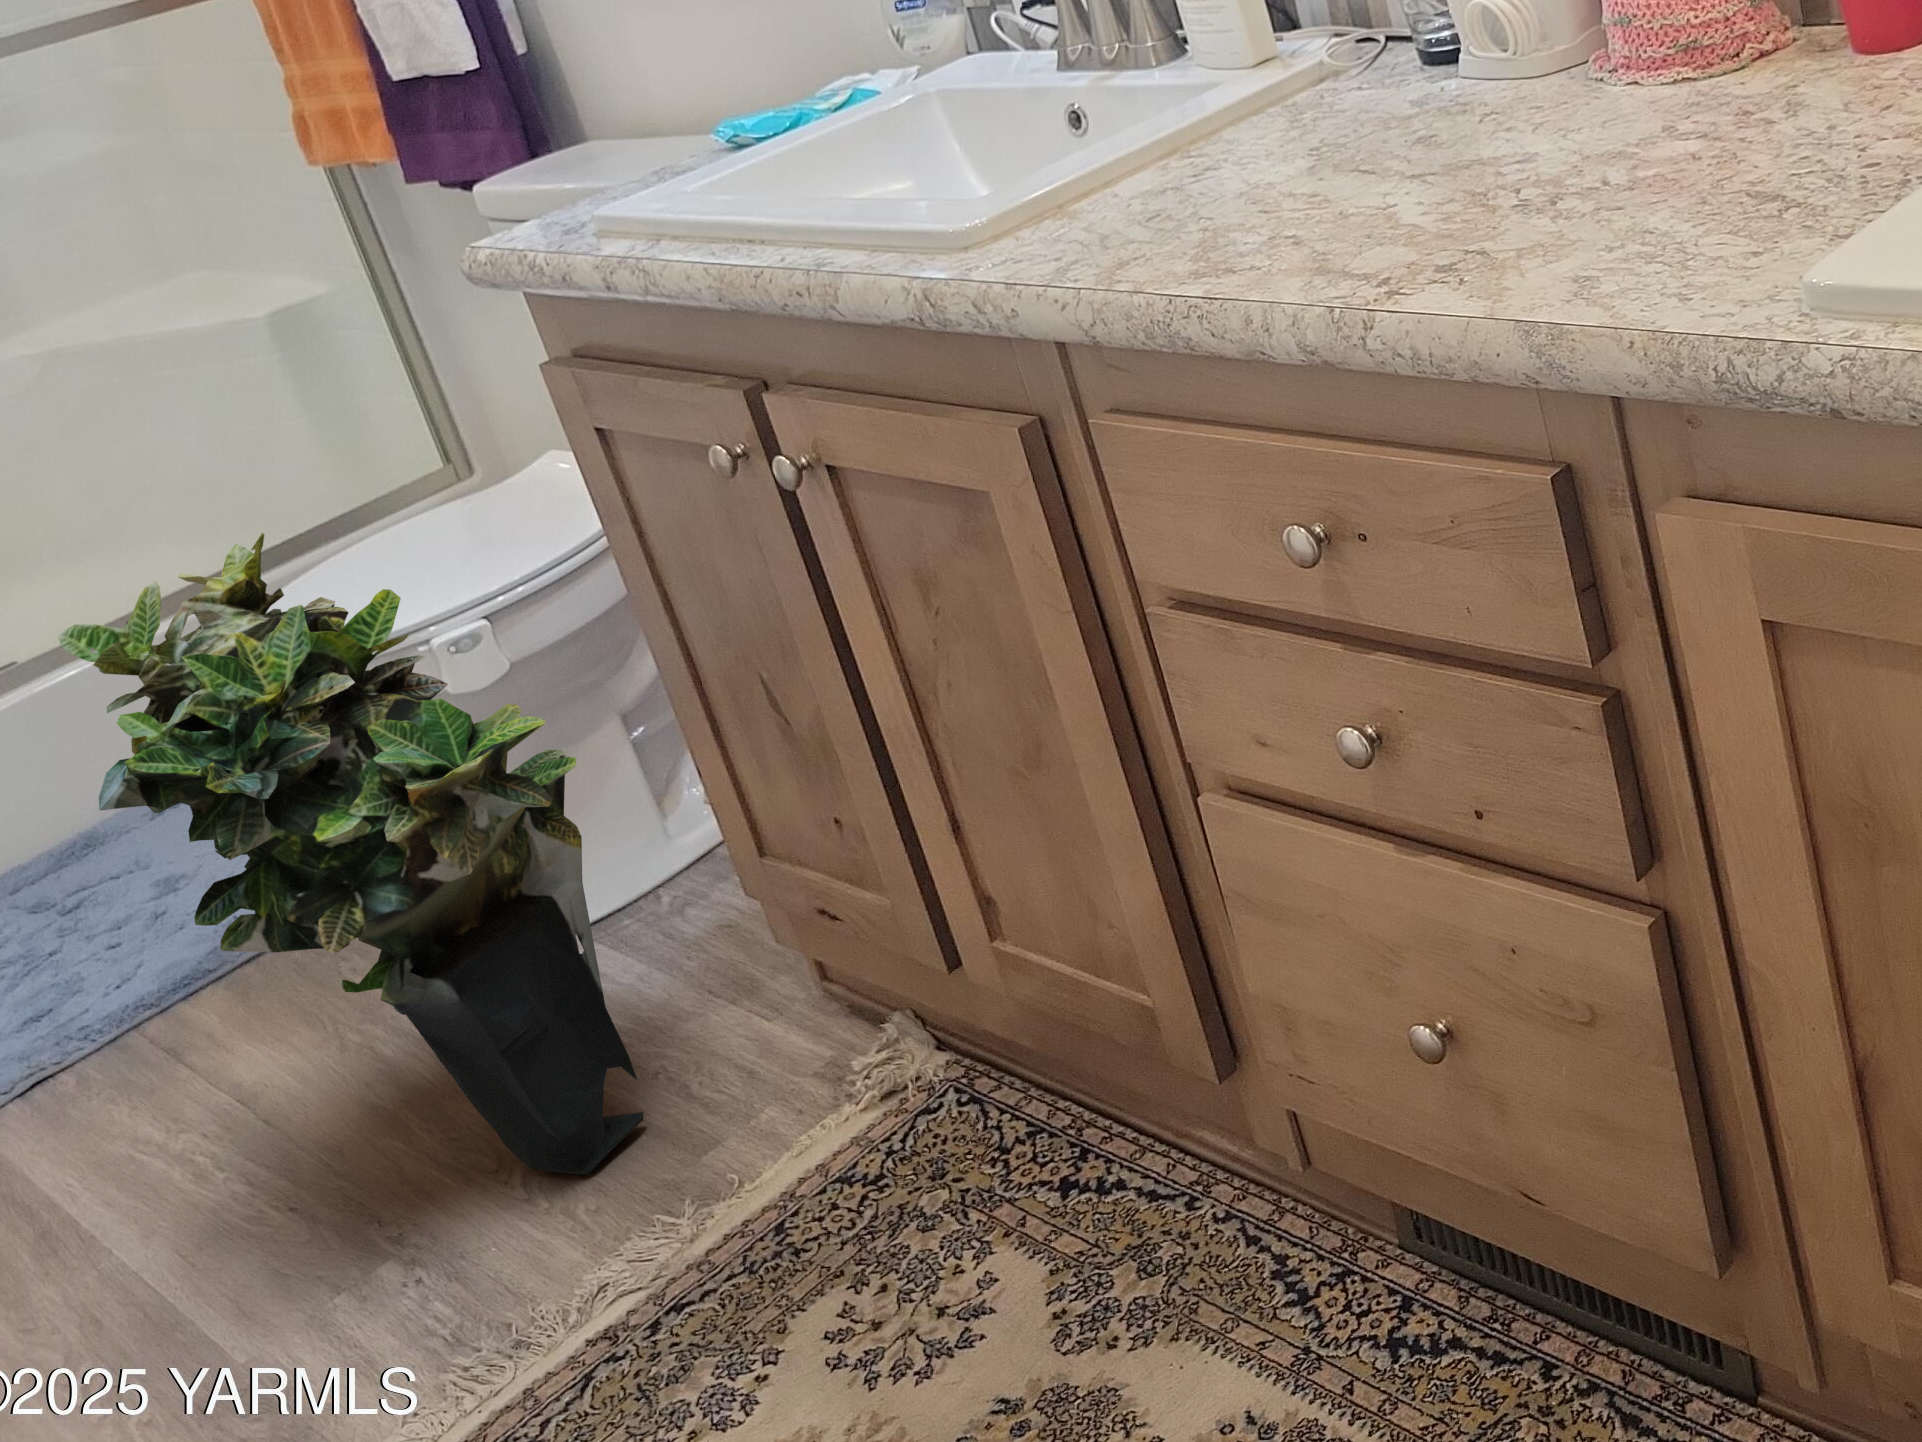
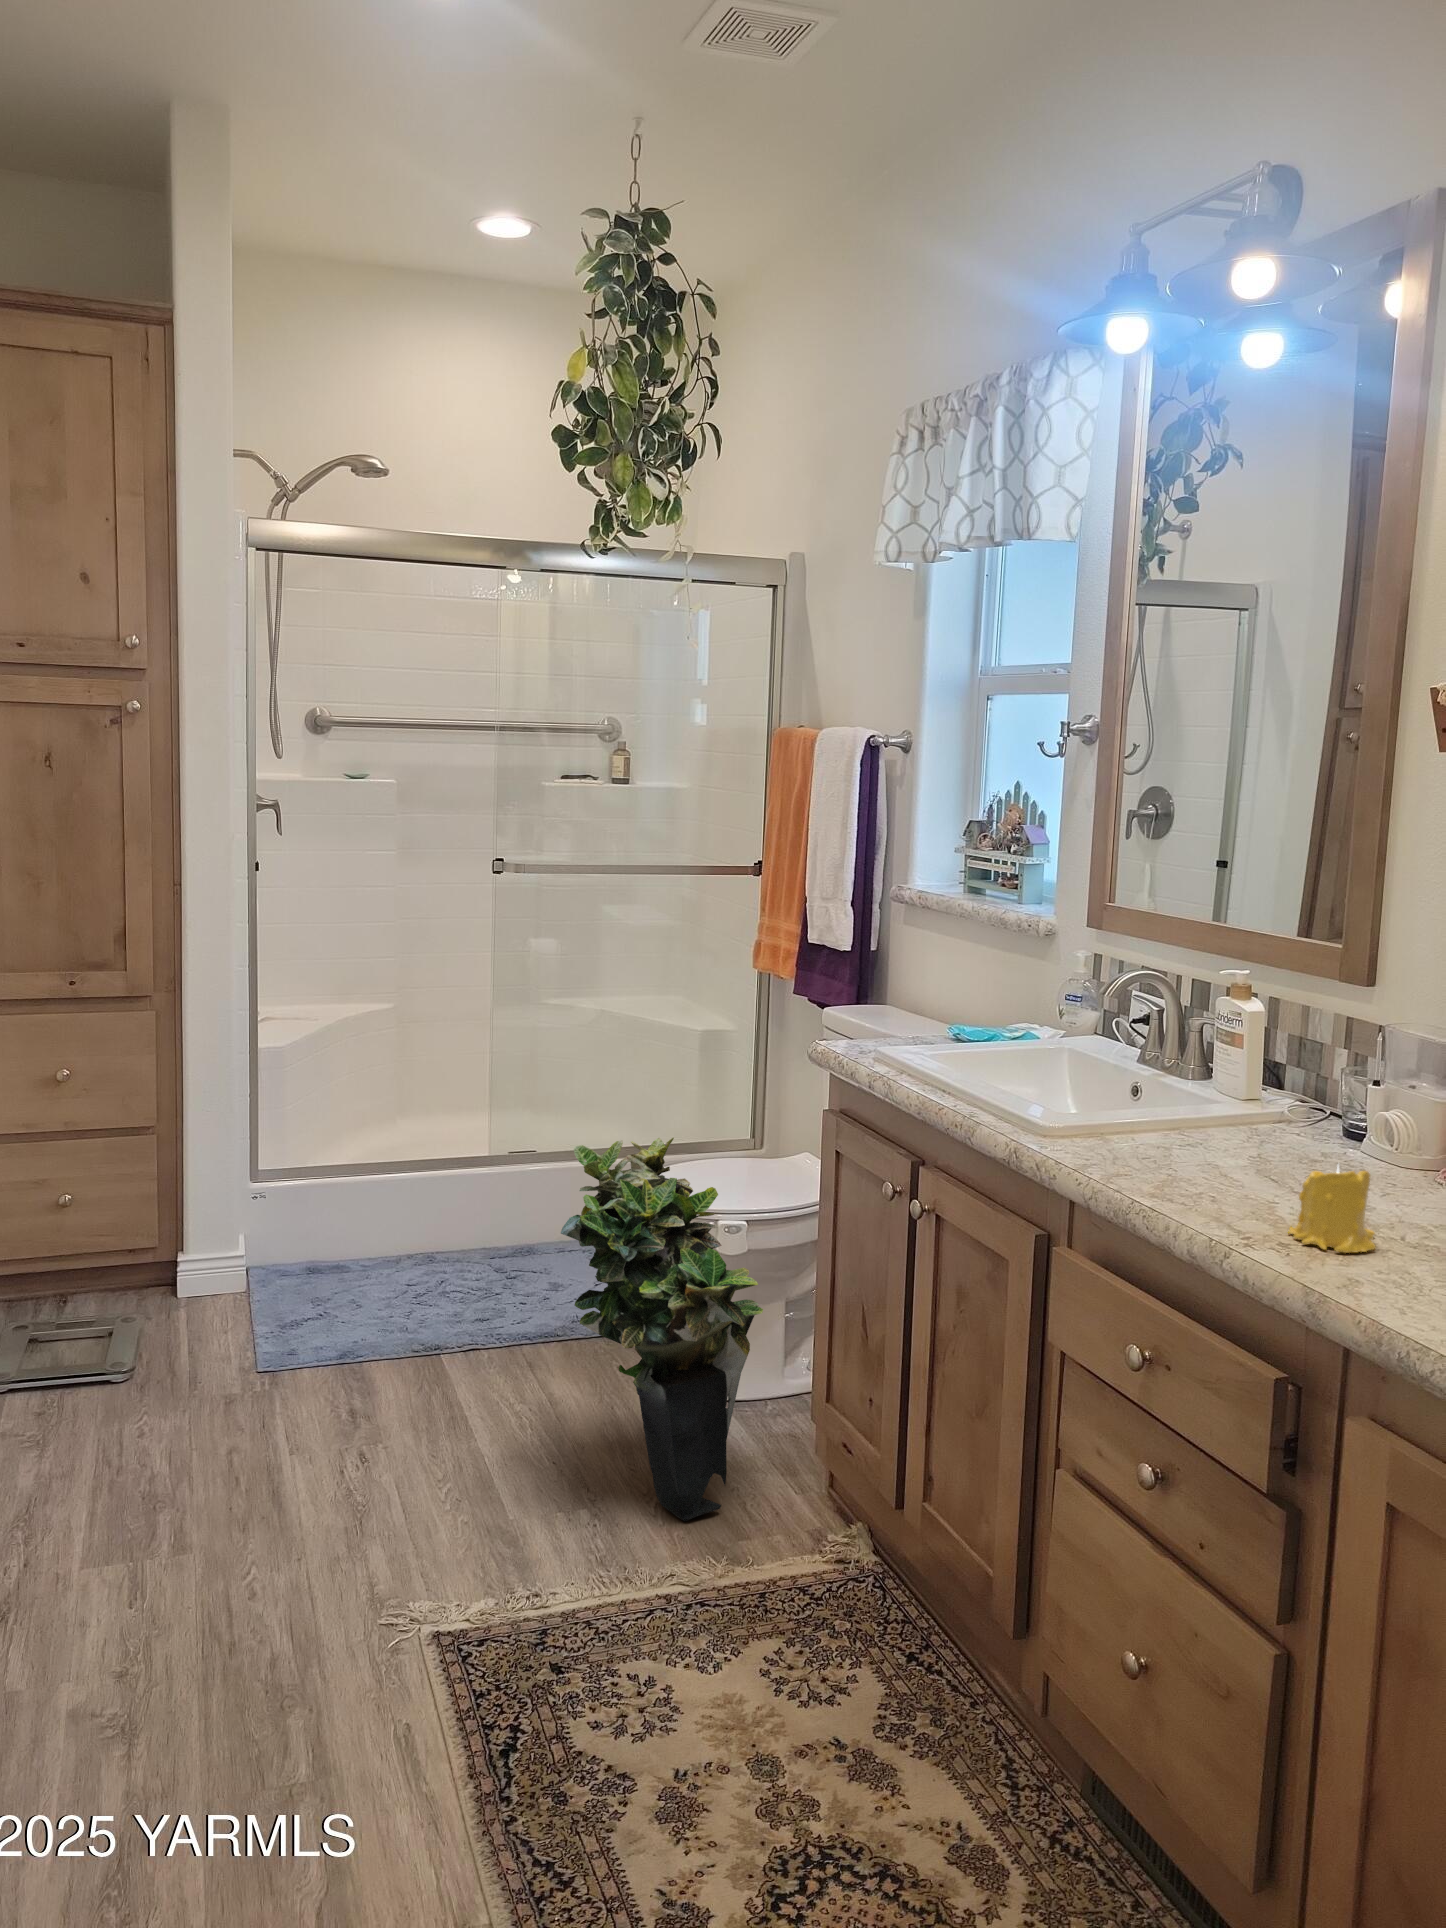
candle: none [1427,91,1575,257] -> present [1289,1167,1376,1253]

